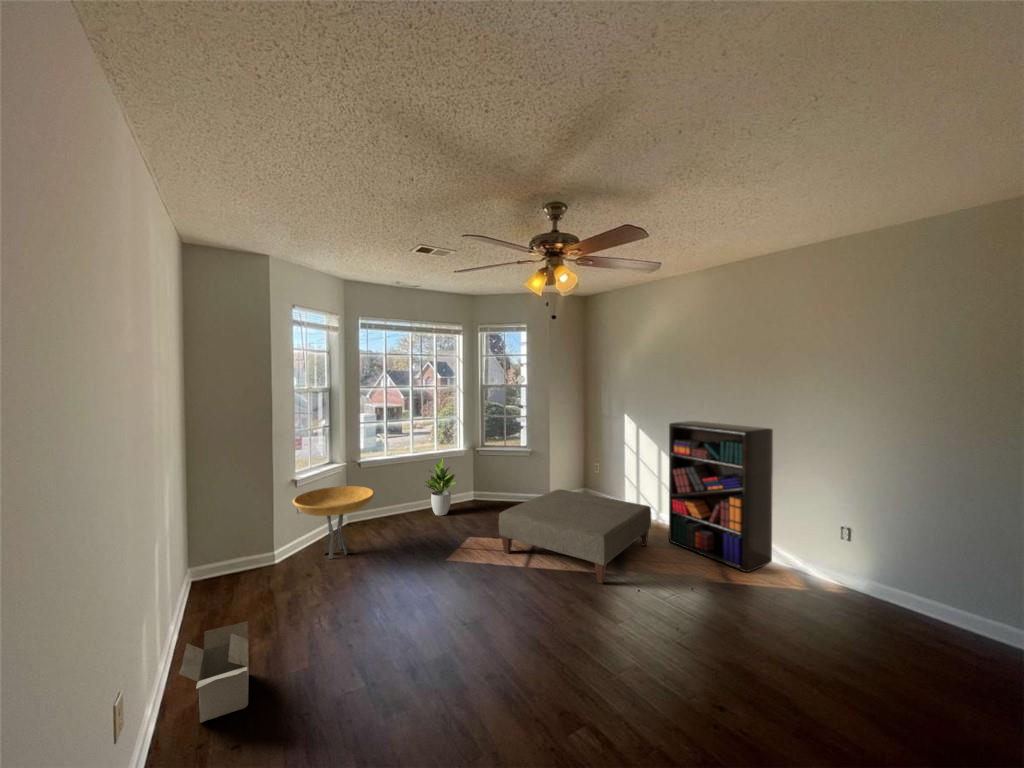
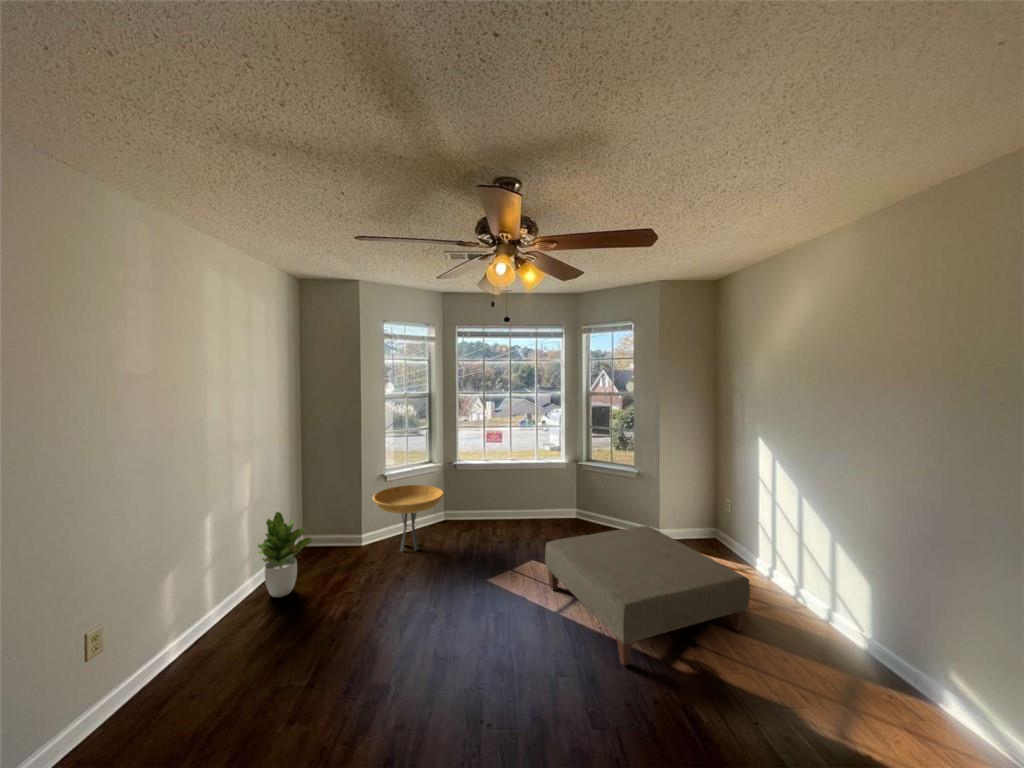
bookshelf: present [669,421,773,572] -> none [783,463,975,737]
potted plant: present [425,459,456,516] -> present [258,512,312,597]
cardboard box: present [179,621,249,723] -> none [187,594,264,668]

